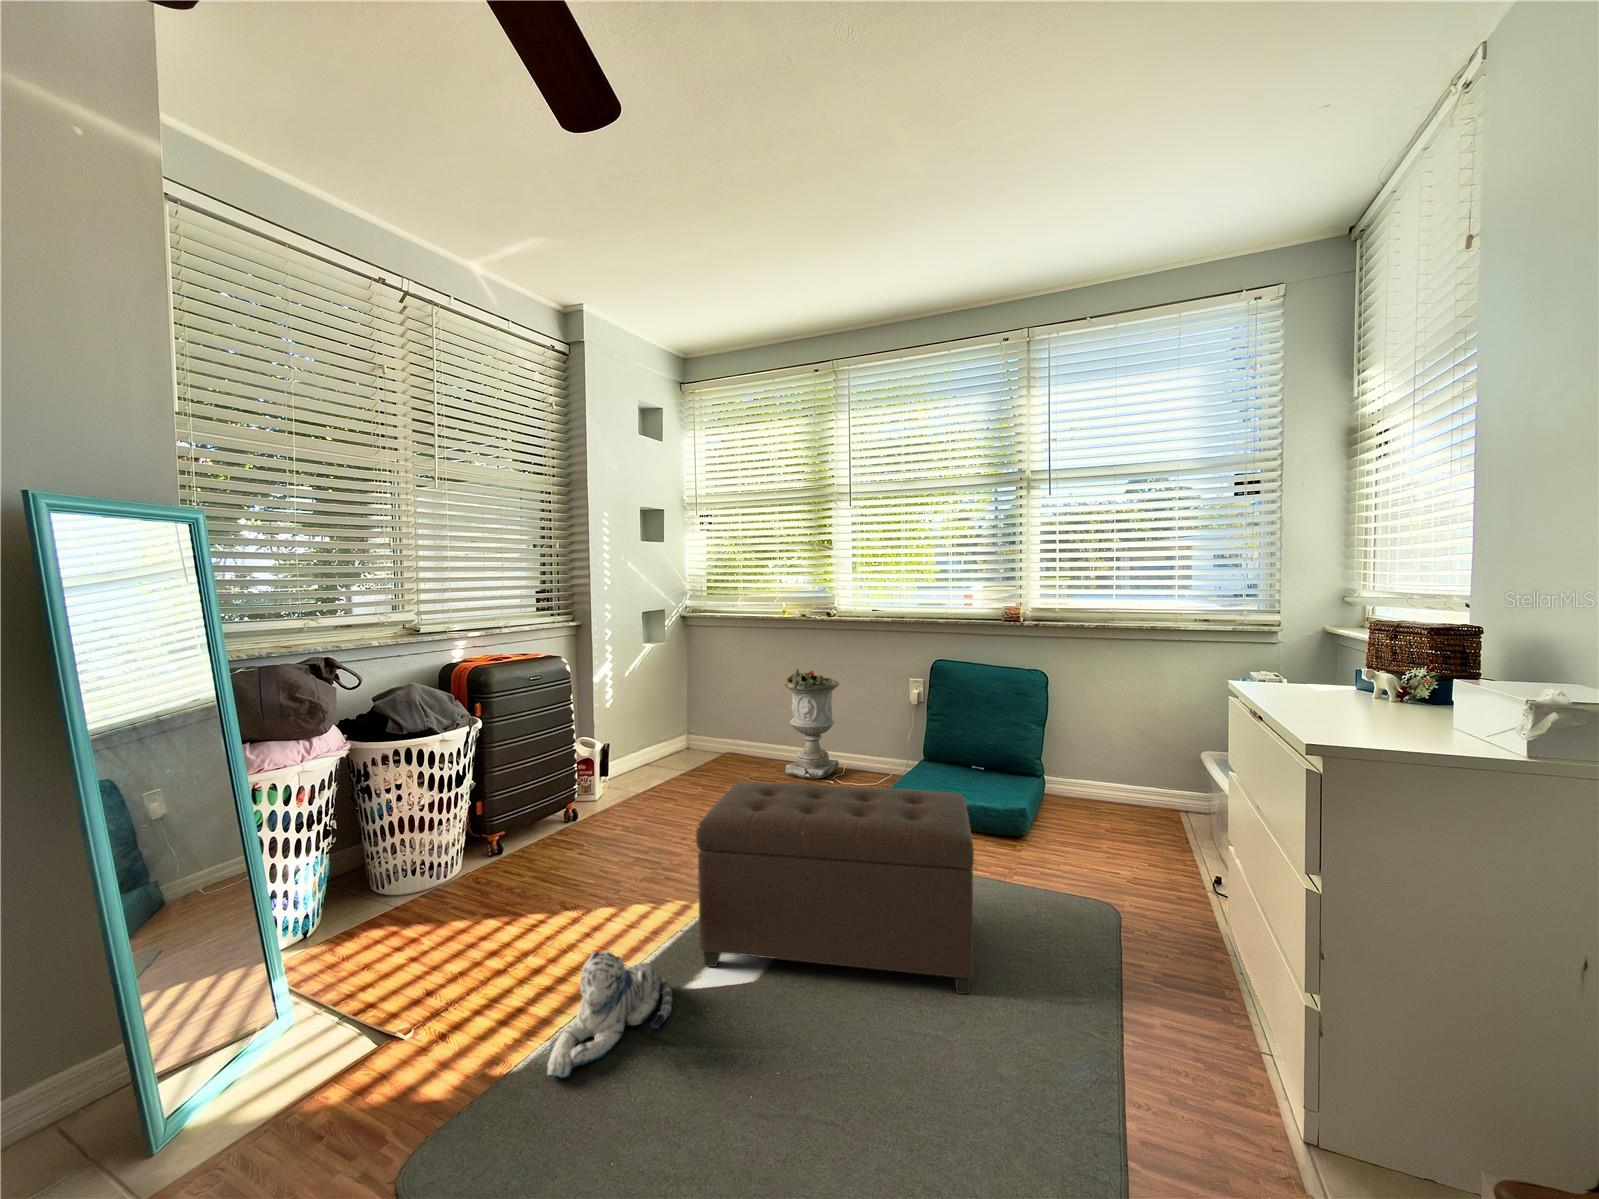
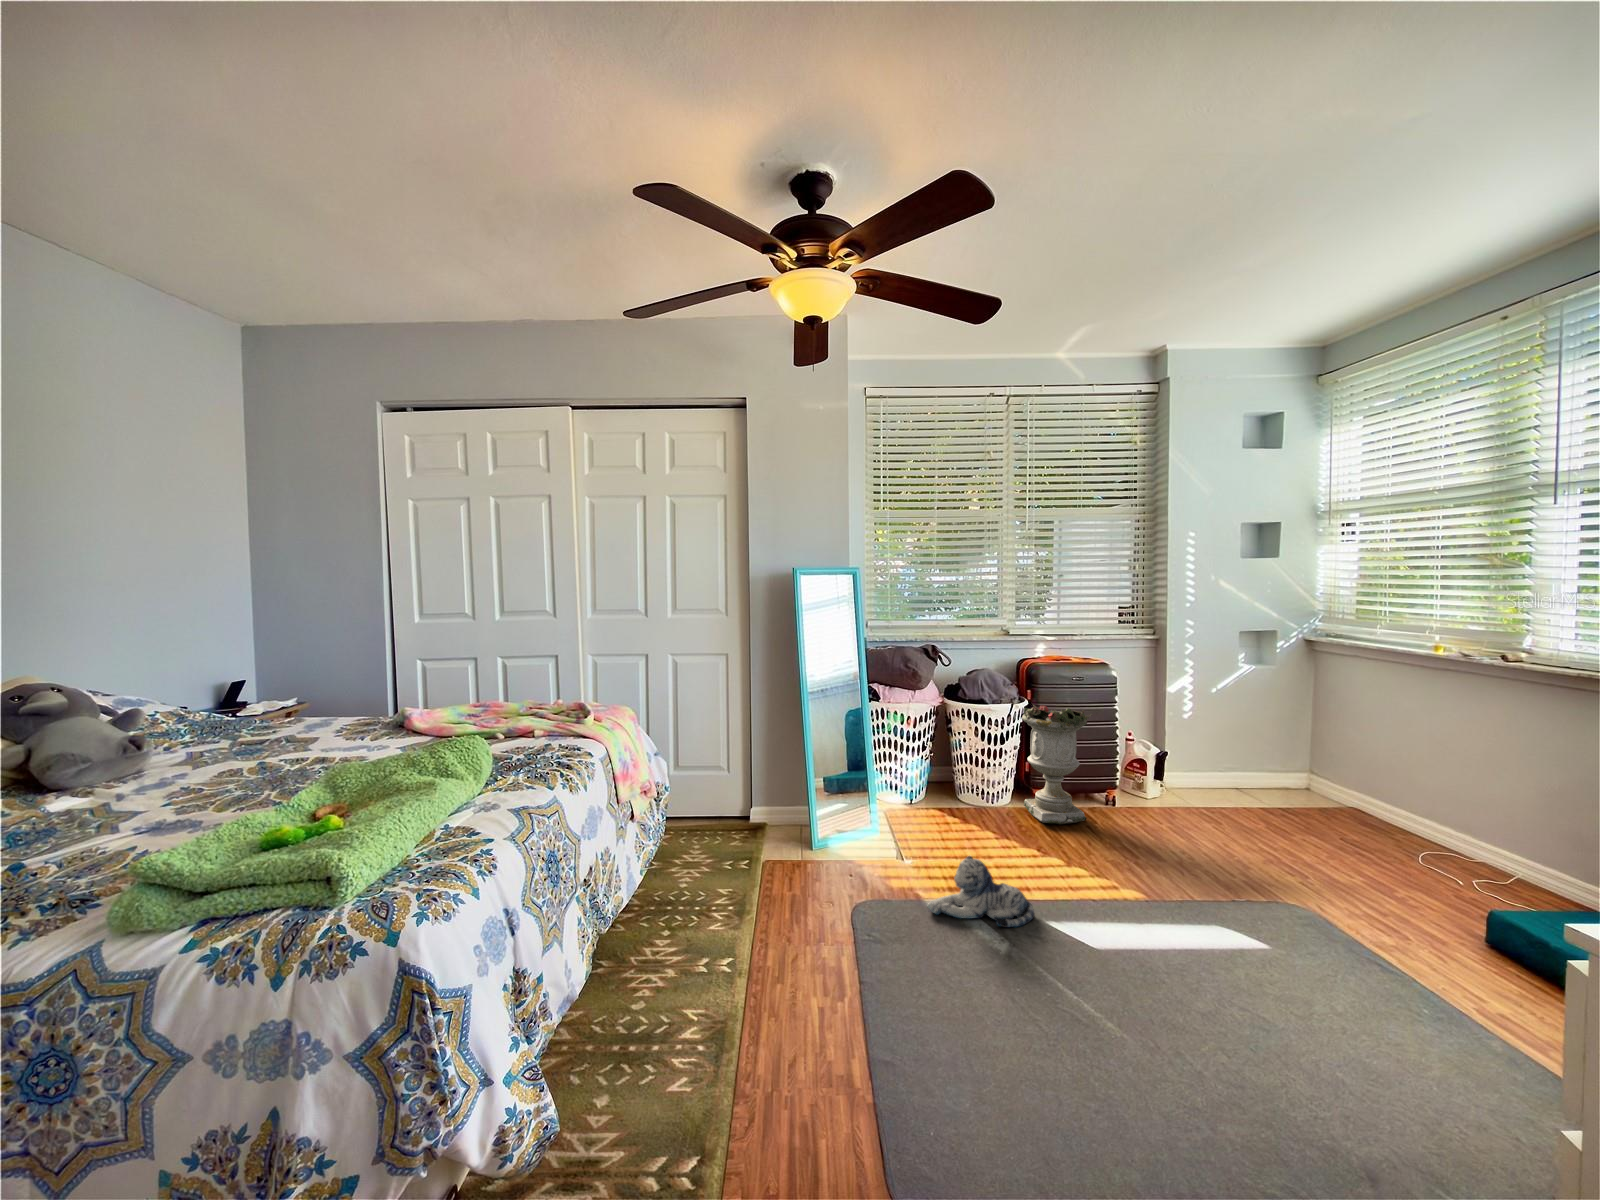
planter: present [784,669,839,779] -> present [1022,704,1092,824]
ottoman: present [696,782,974,994] -> none [1068,798,1384,1074]

